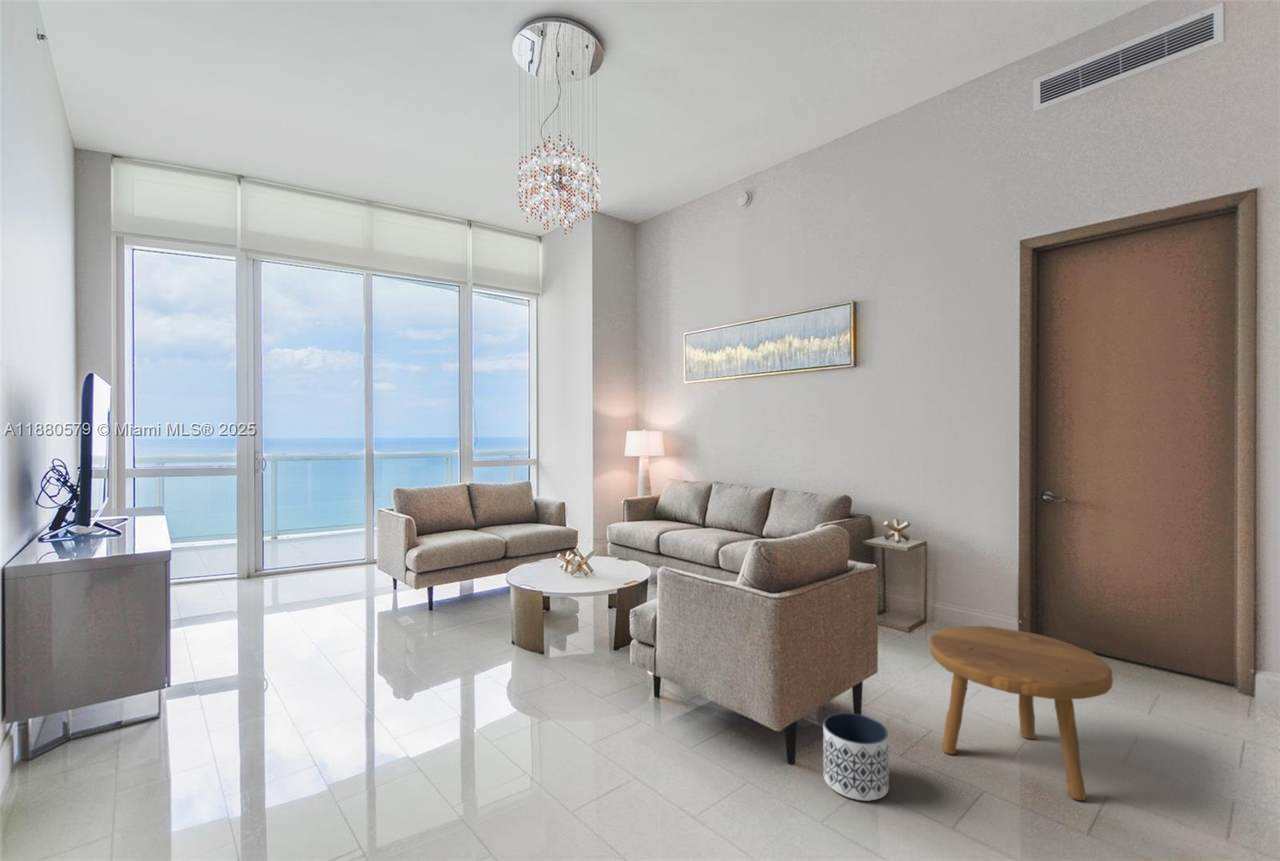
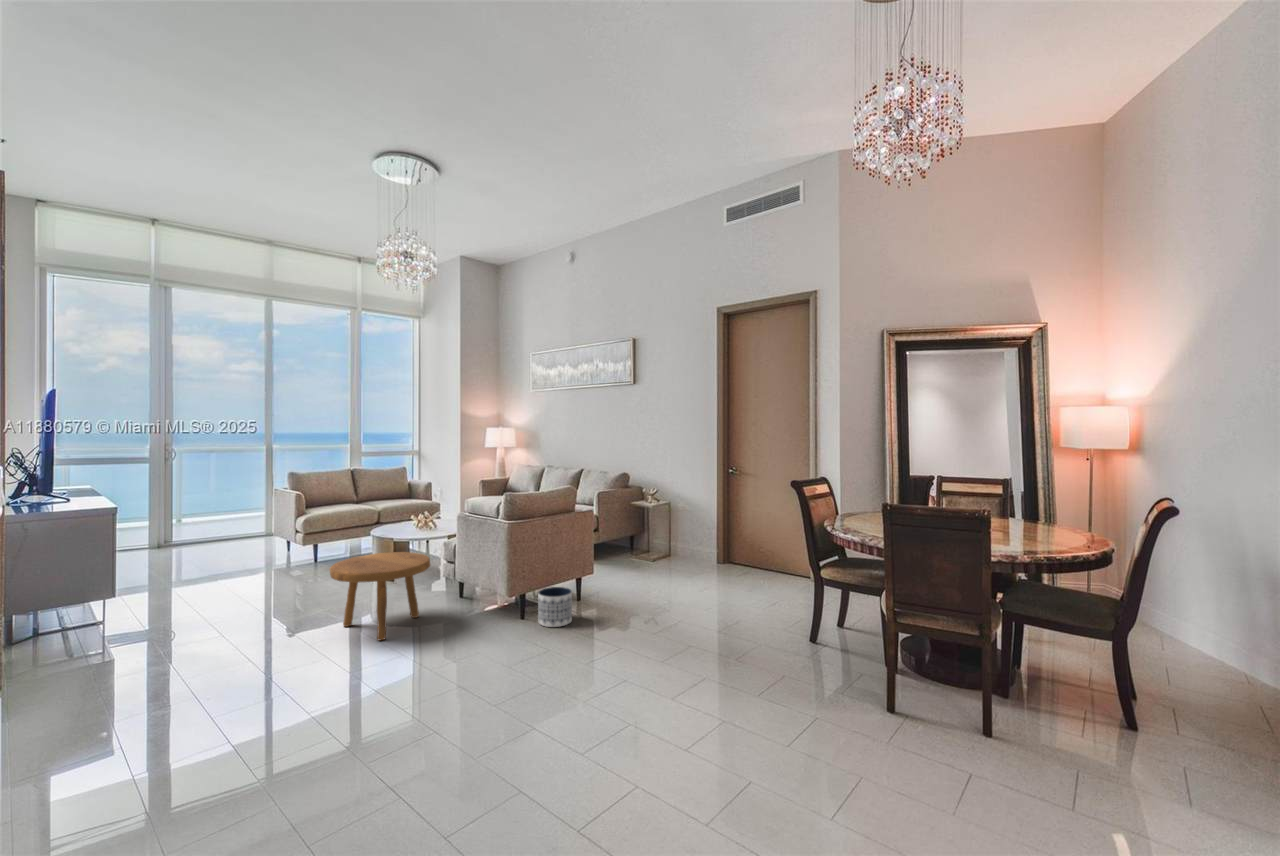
footstool: present [930,626,1113,800] -> present [330,552,430,640]

